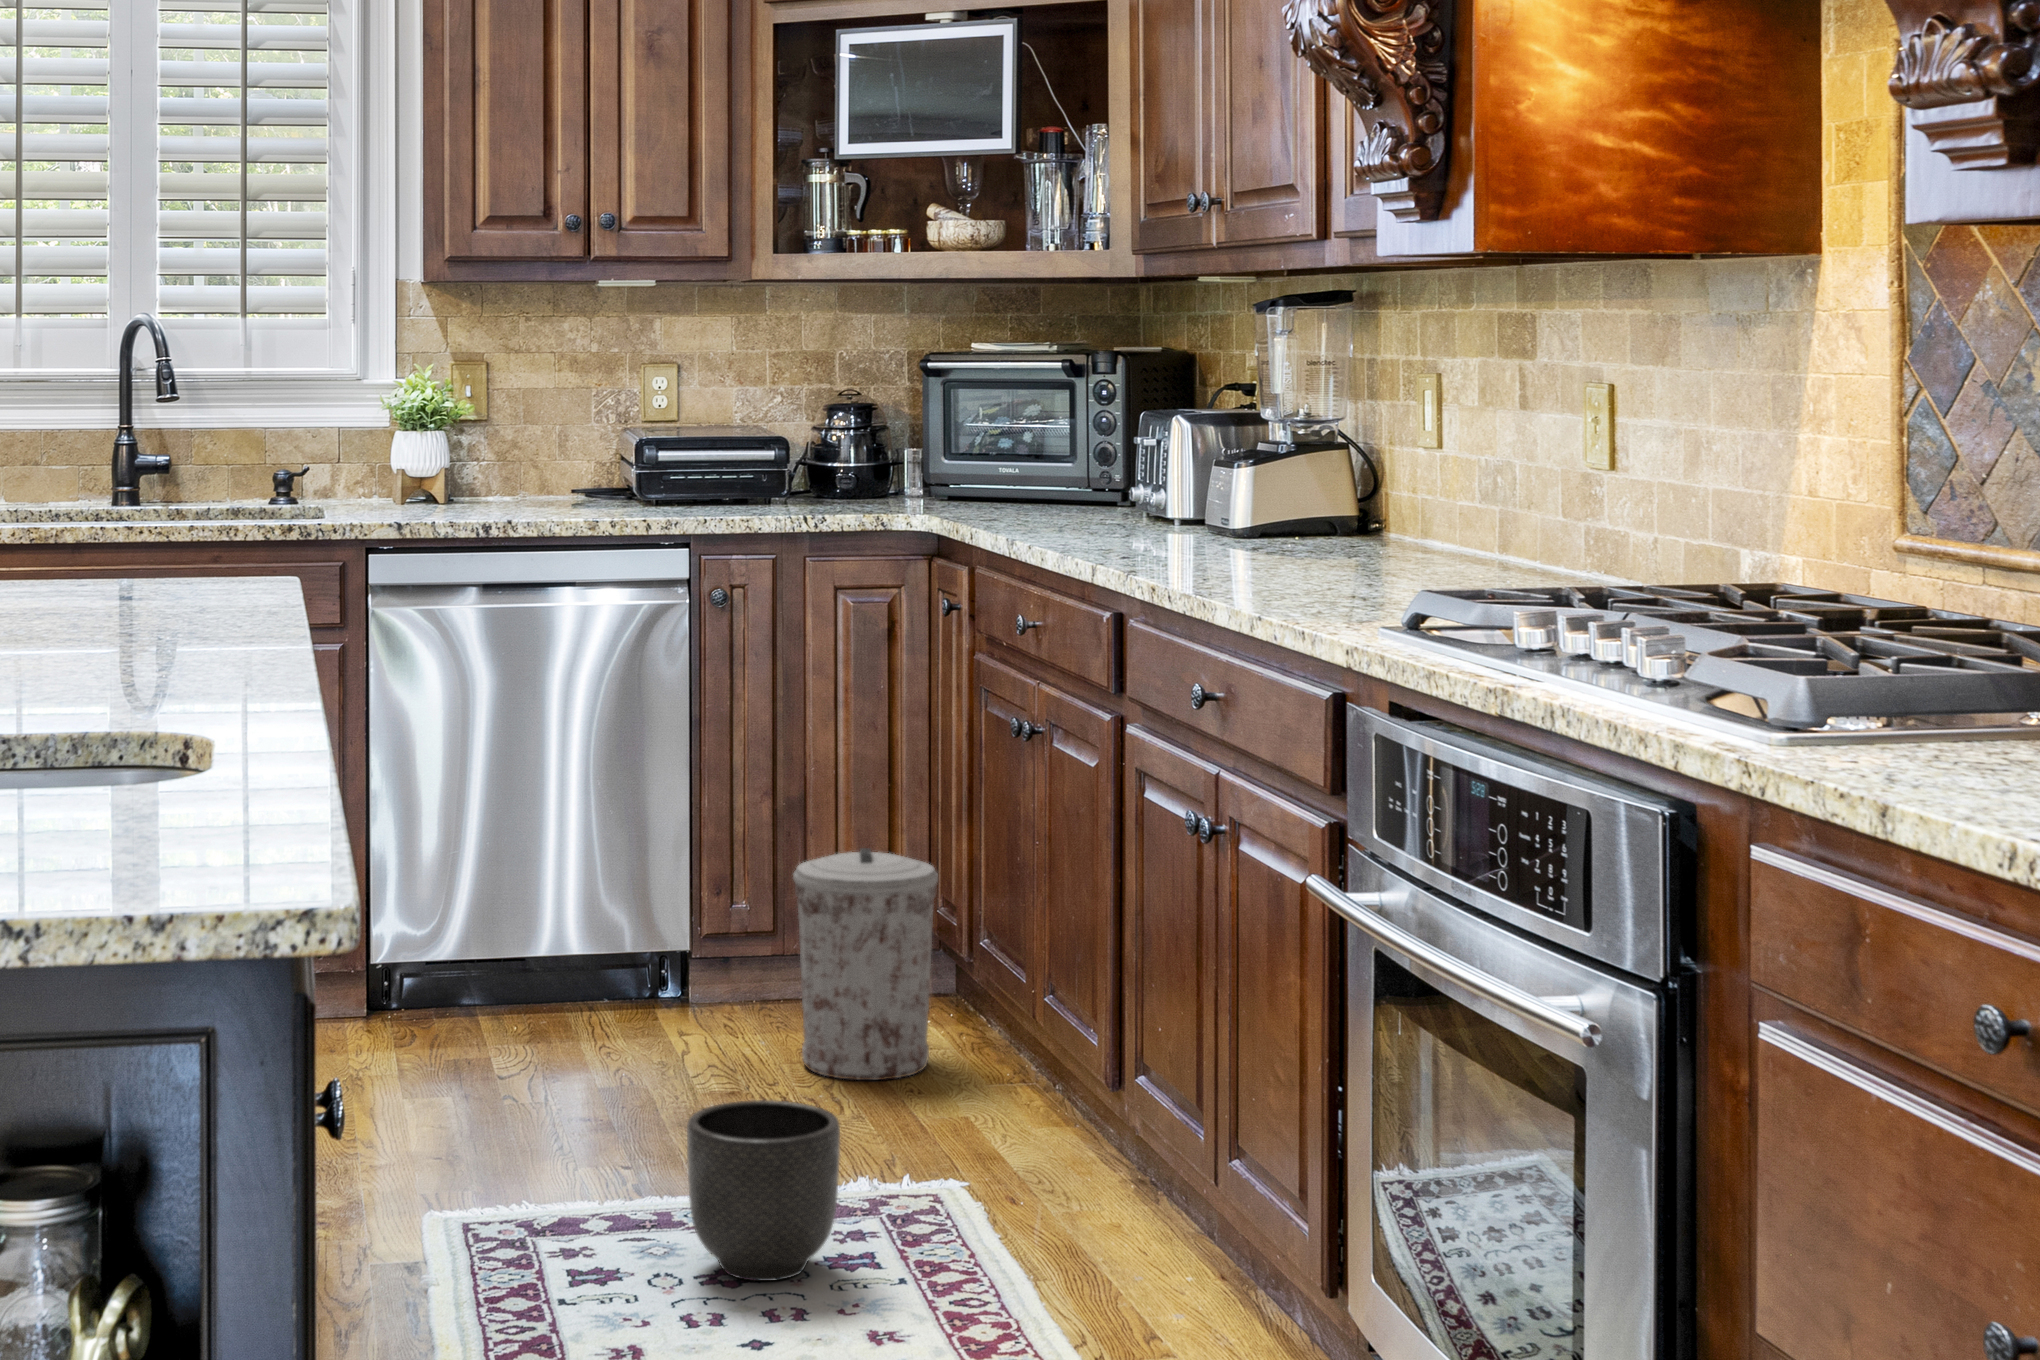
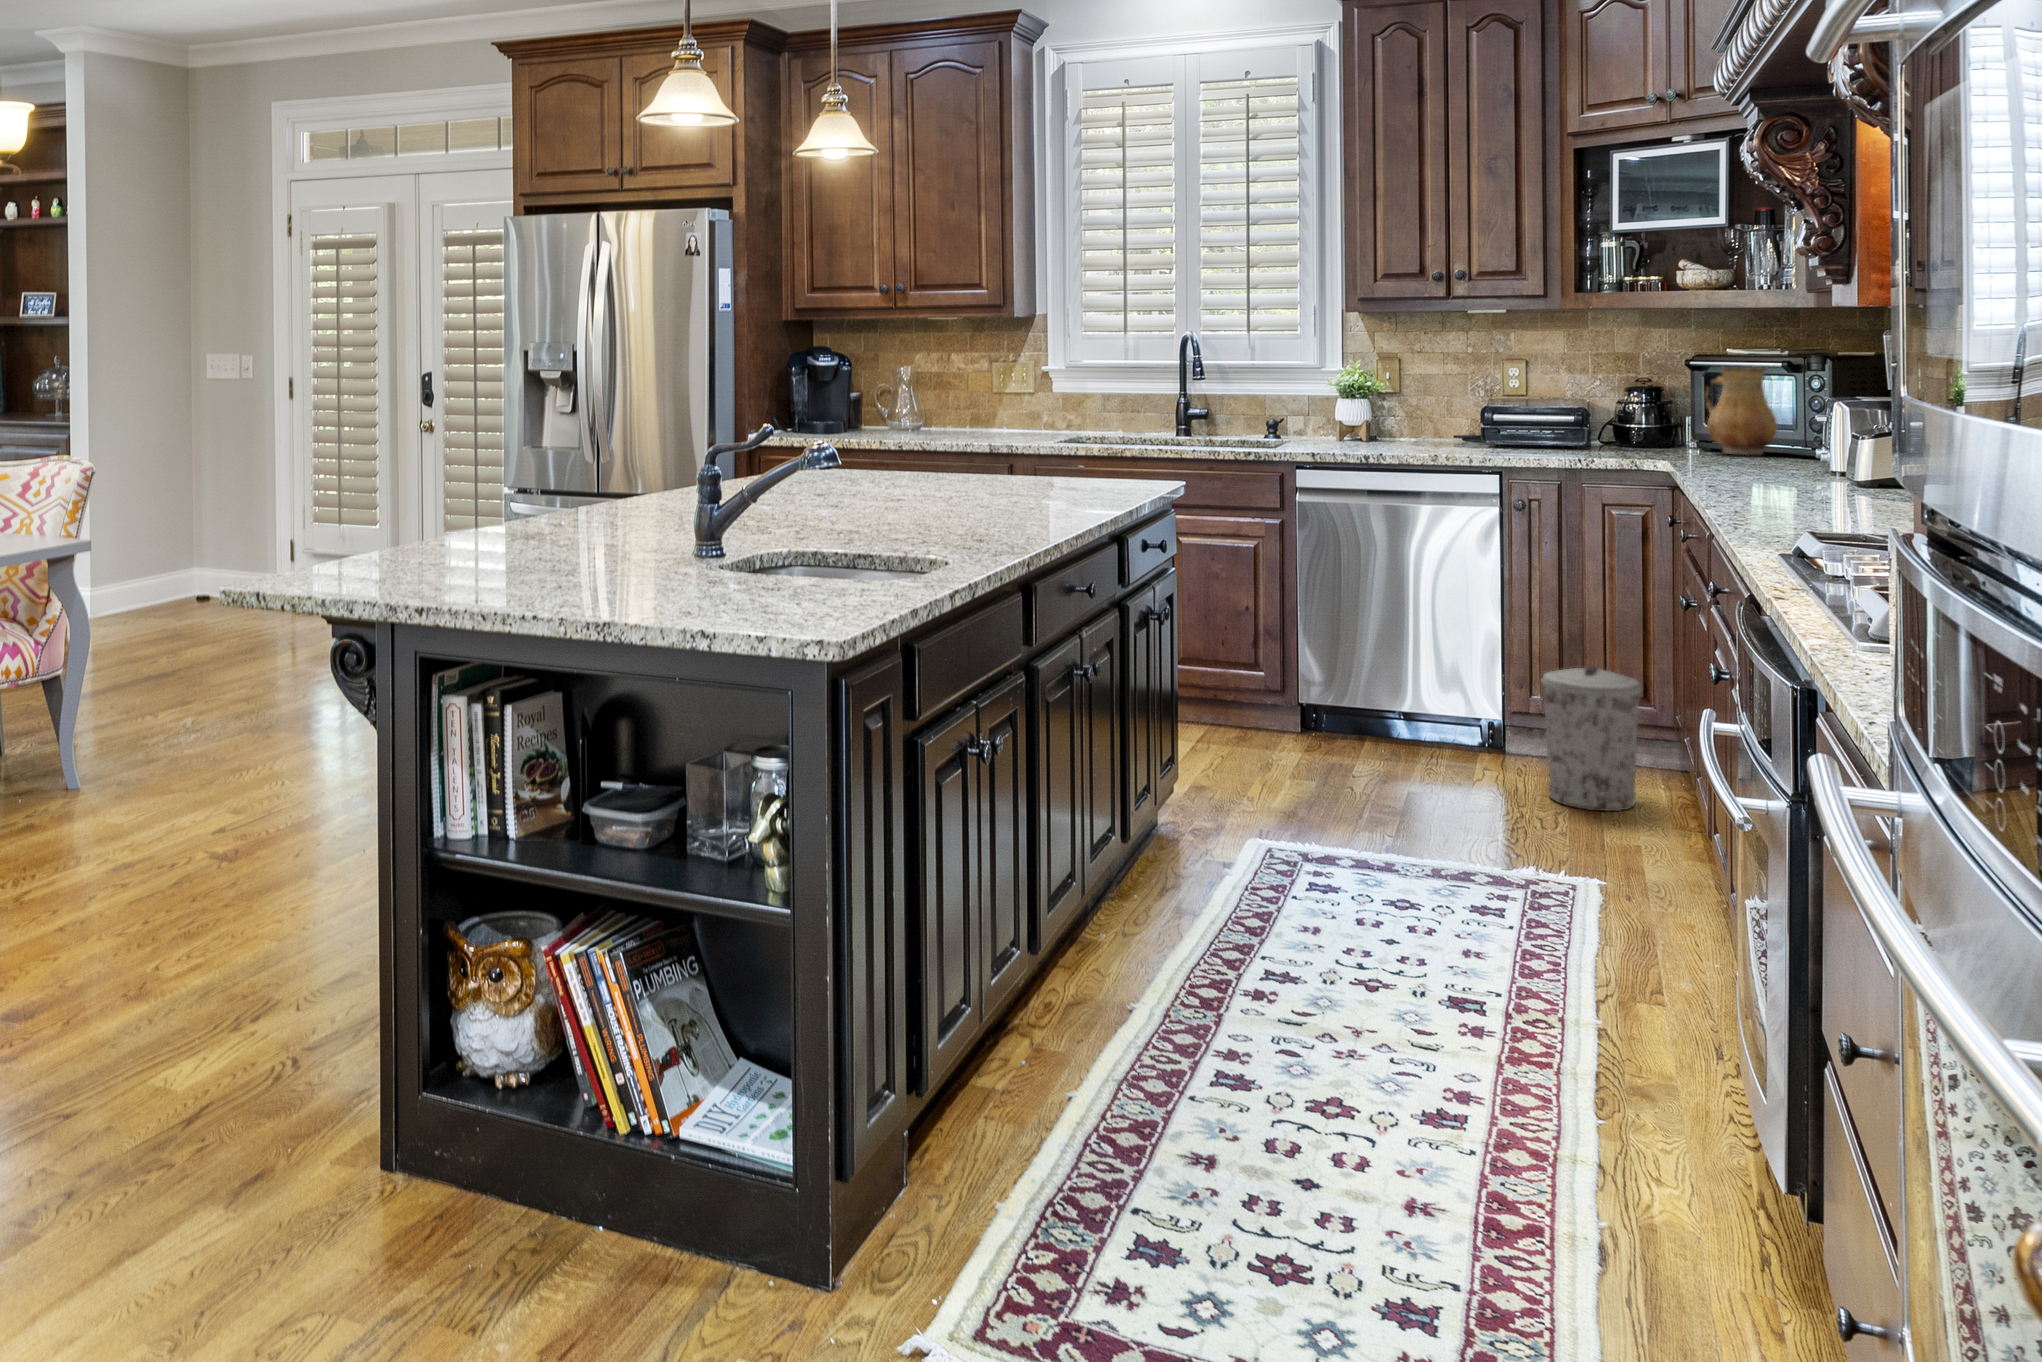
ceramic pitcher: none [959,369,1063,504] -> present [1706,366,1777,455]
planter: present [687,1100,840,1281] -> none [1390,801,1486,907]

